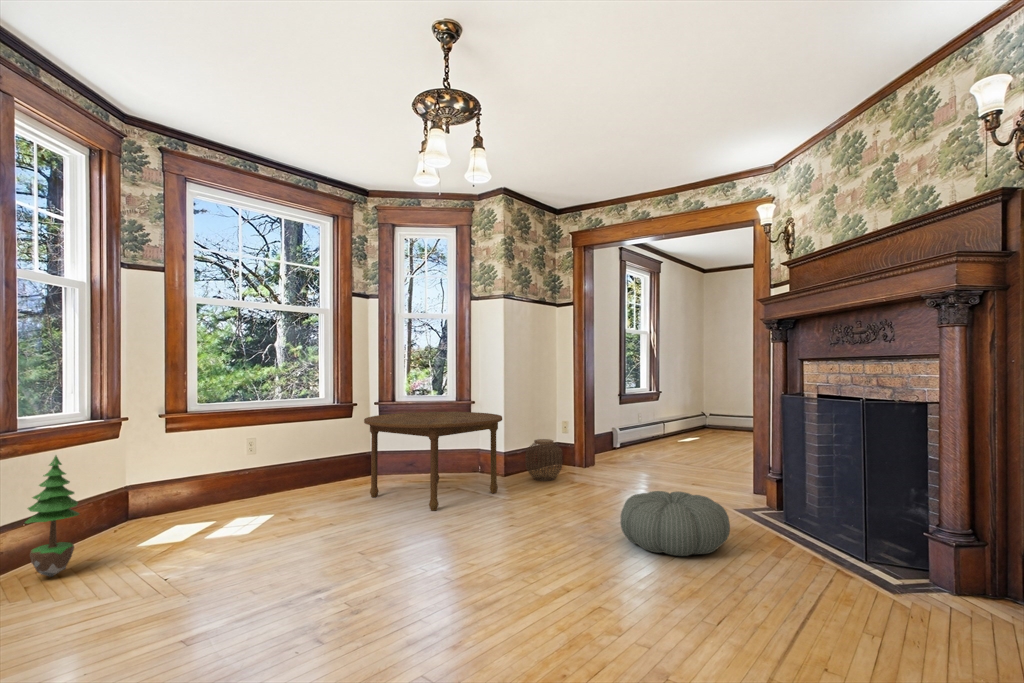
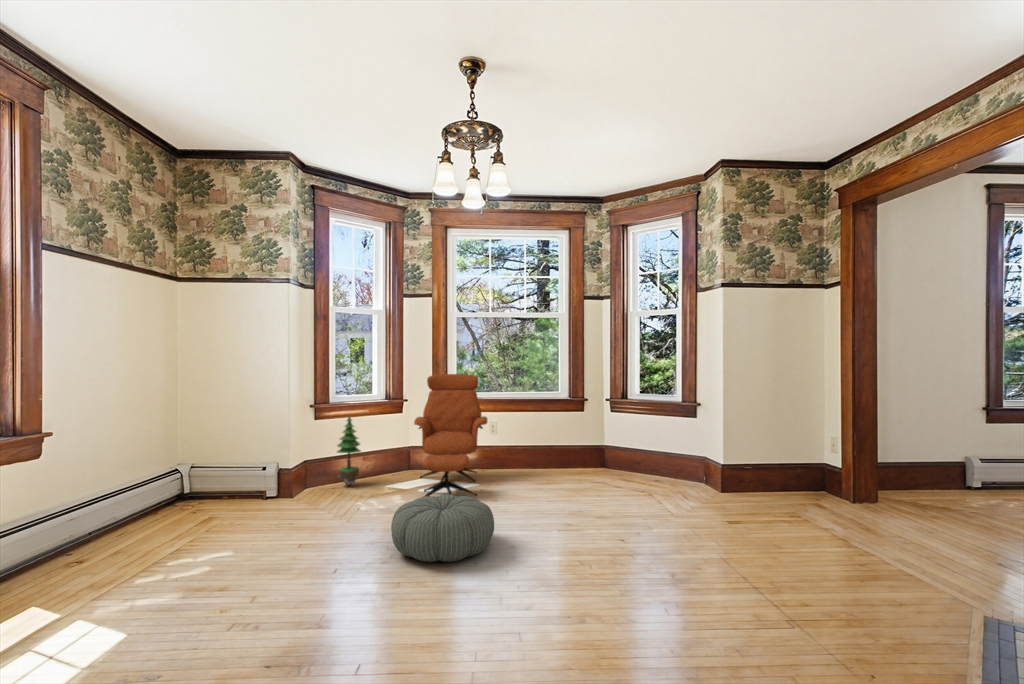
armchair: none [150,384,295,561] -> present [414,374,487,497]
dining table: present [364,412,502,511] -> none [564,407,701,503]
woven basket: present [526,439,562,481] -> none [751,453,800,504]
pouf: present [621,491,730,556] -> present [391,494,494,562]

